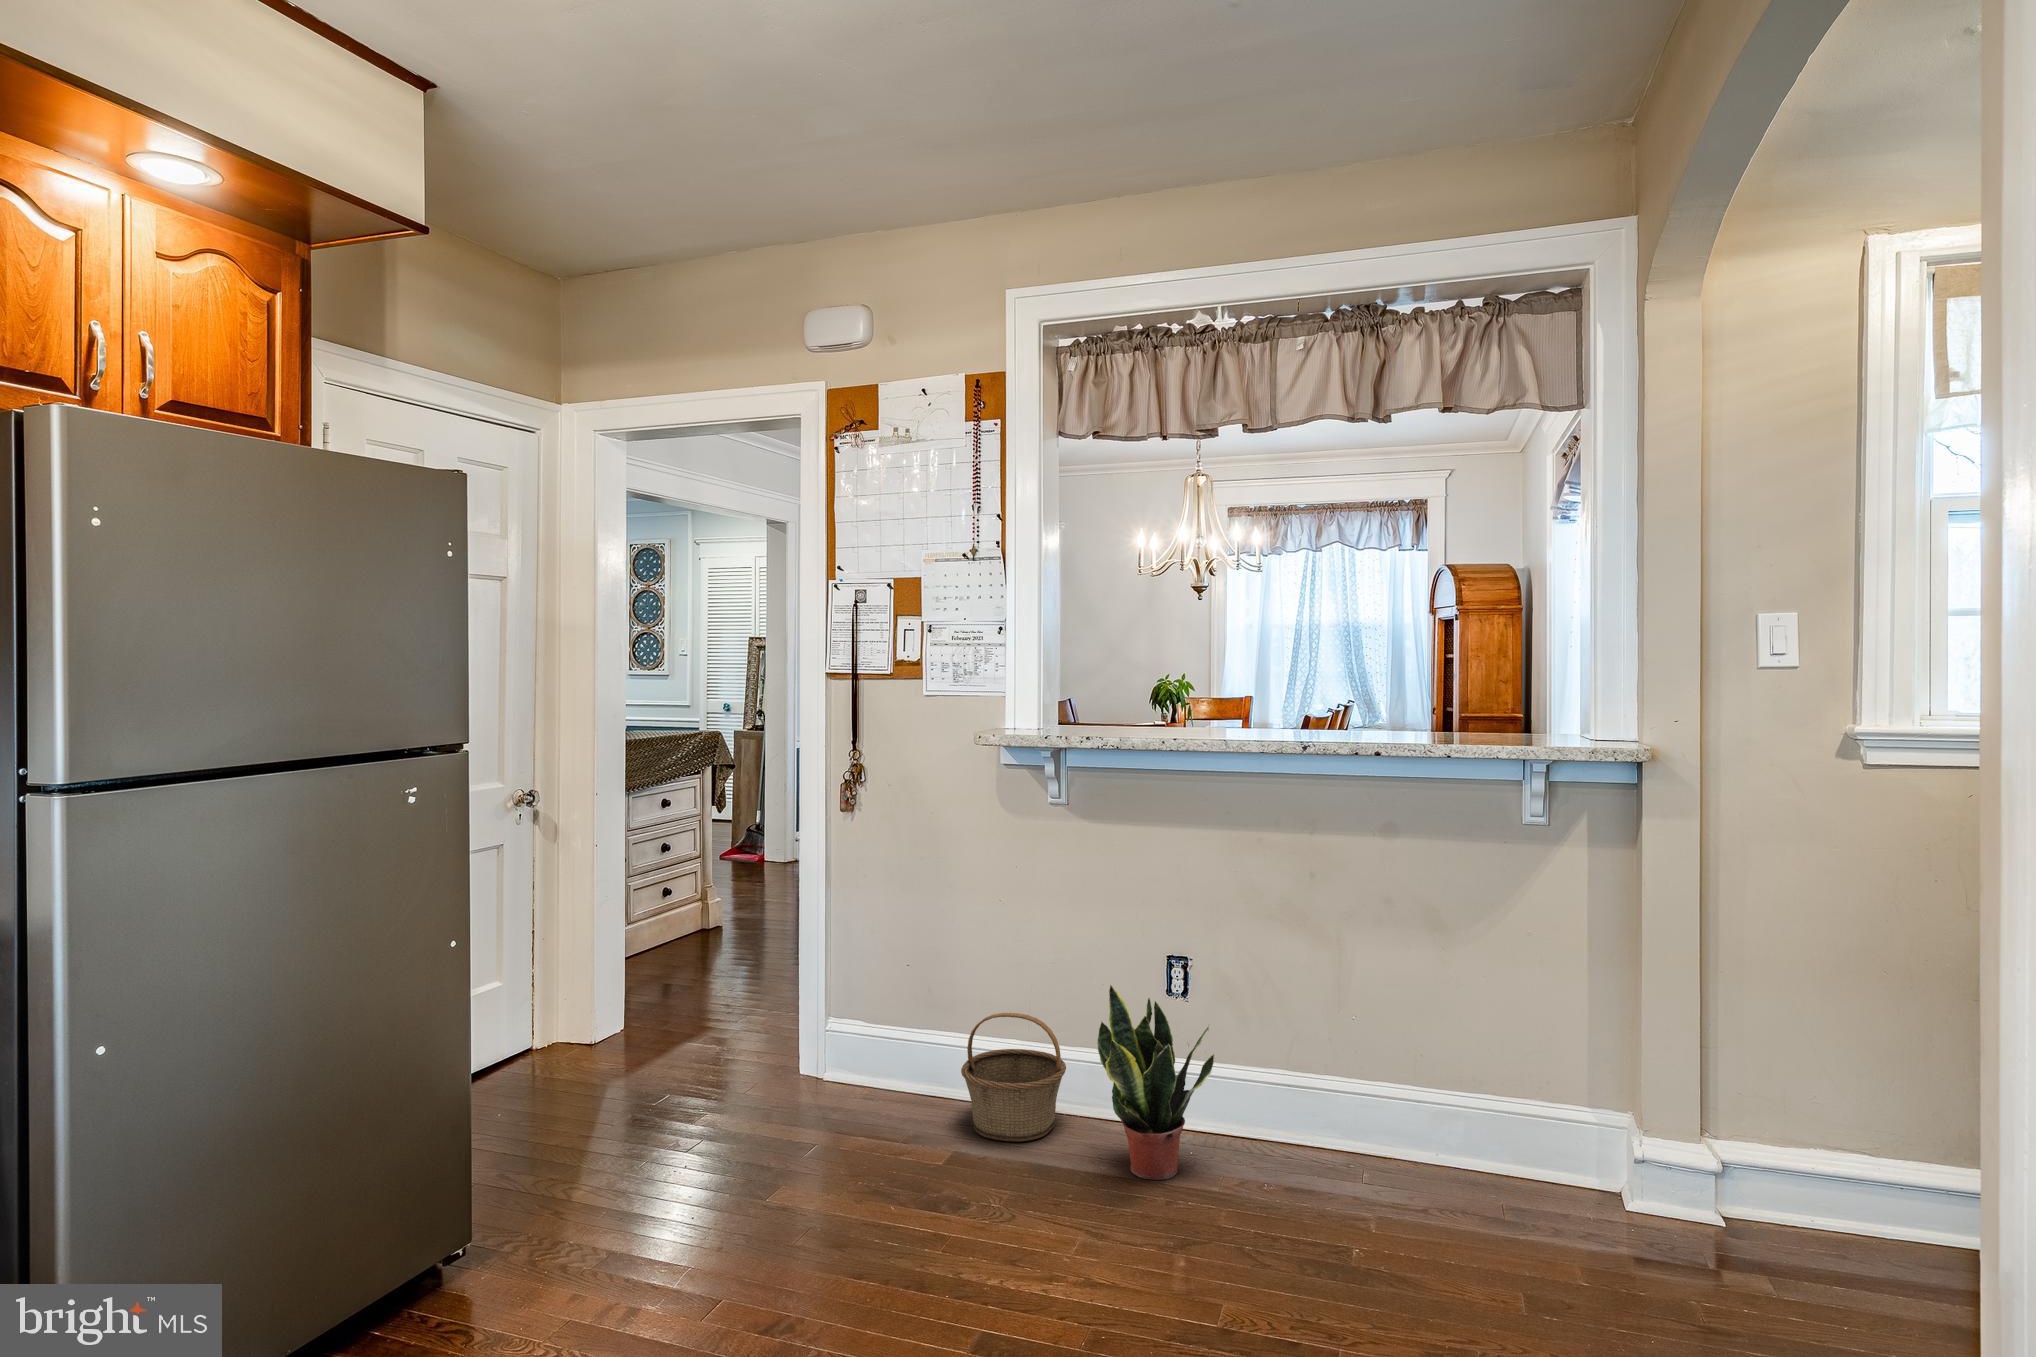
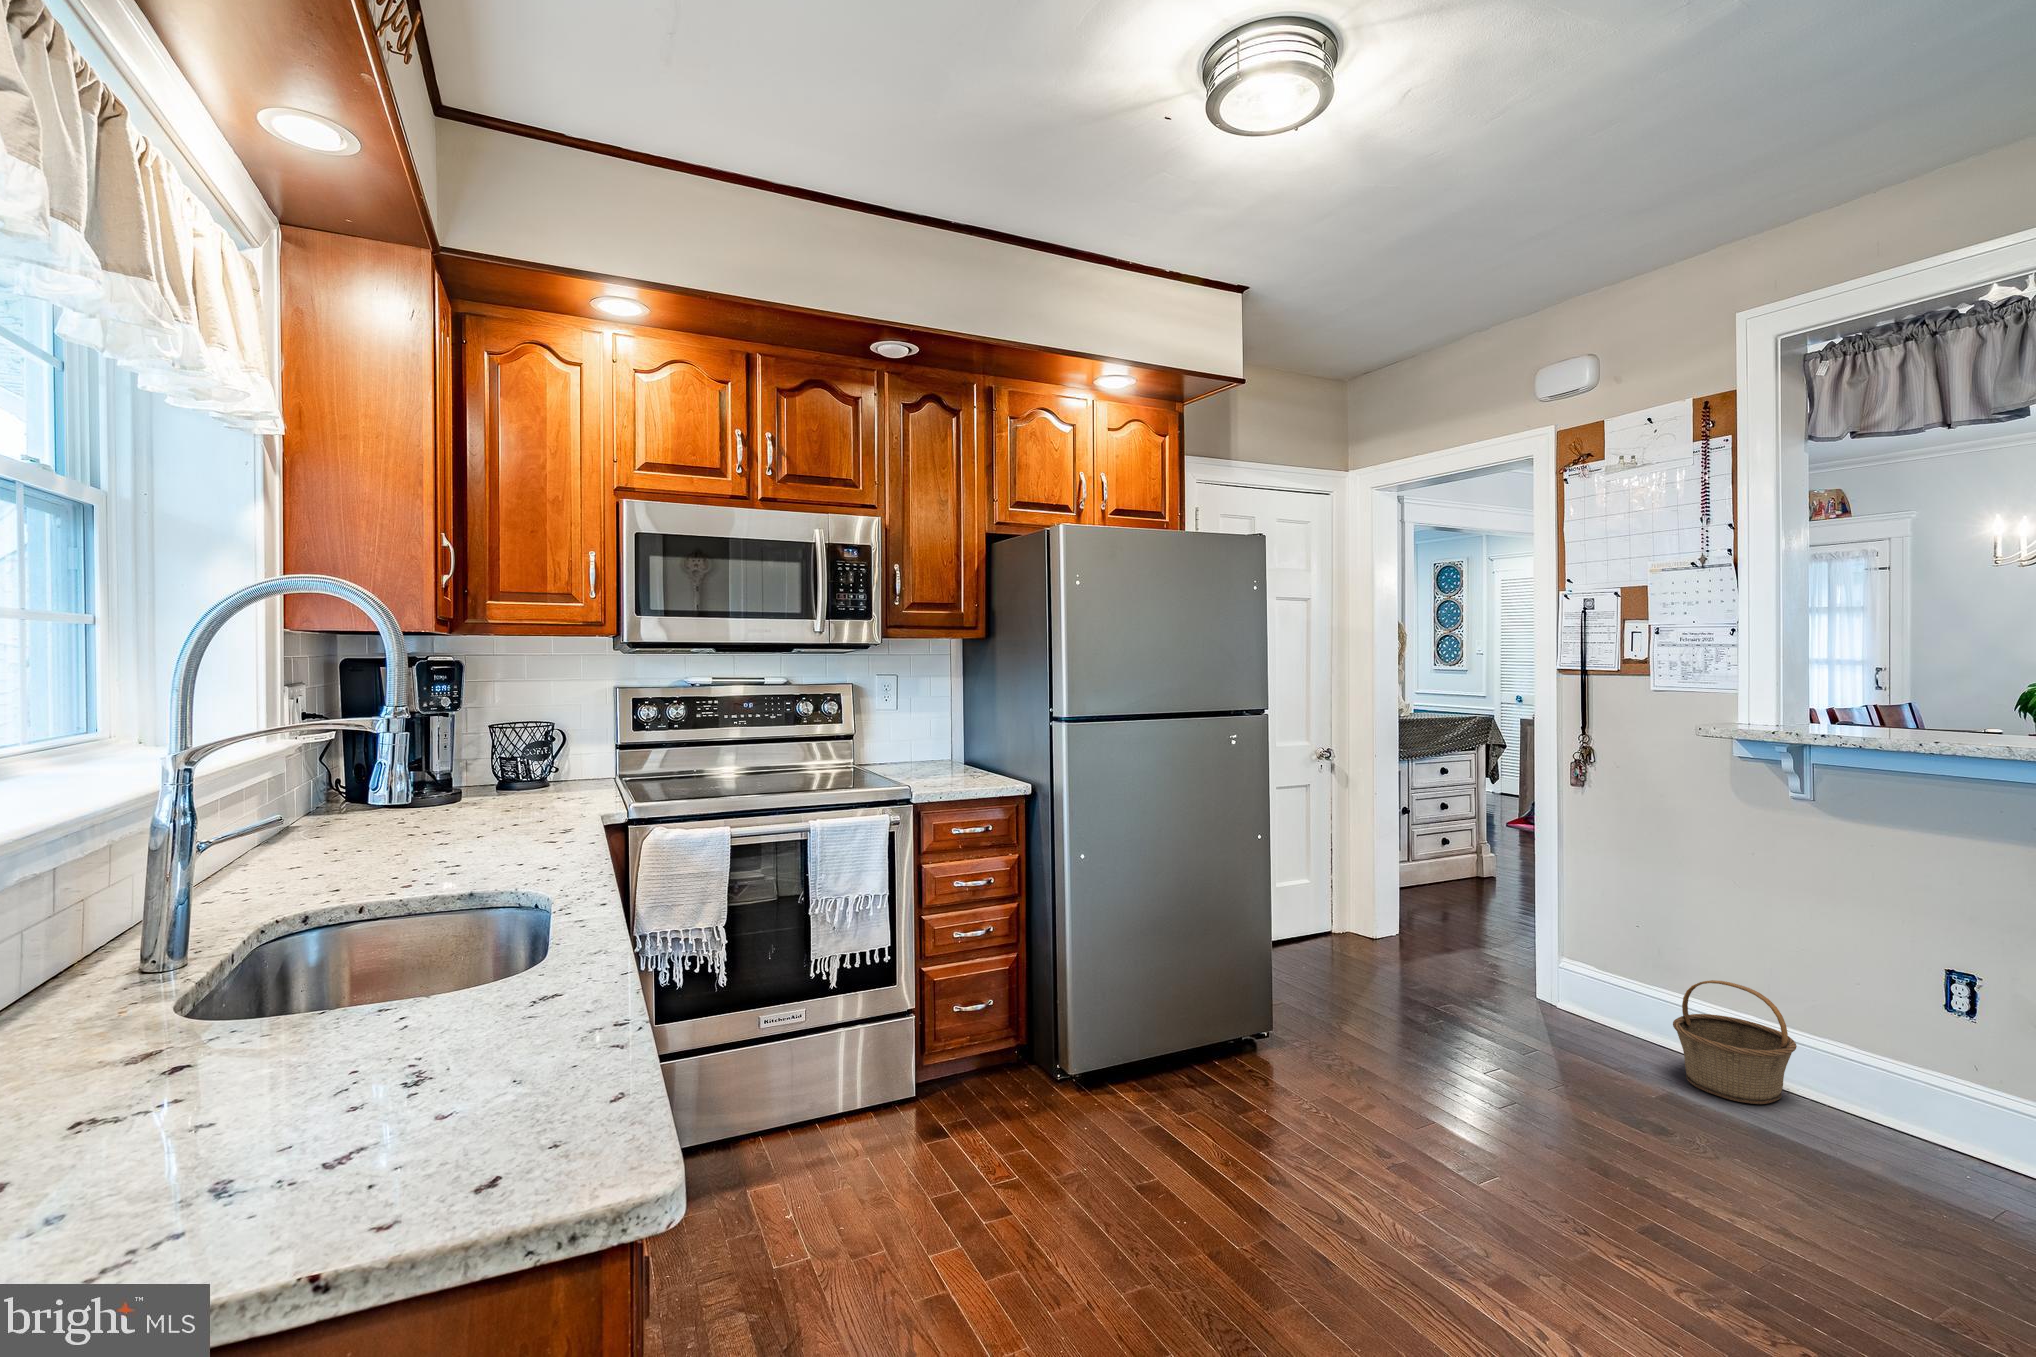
potted plant: present [1097,985,1214,1180] -> none [1822,974,1984,1183]

